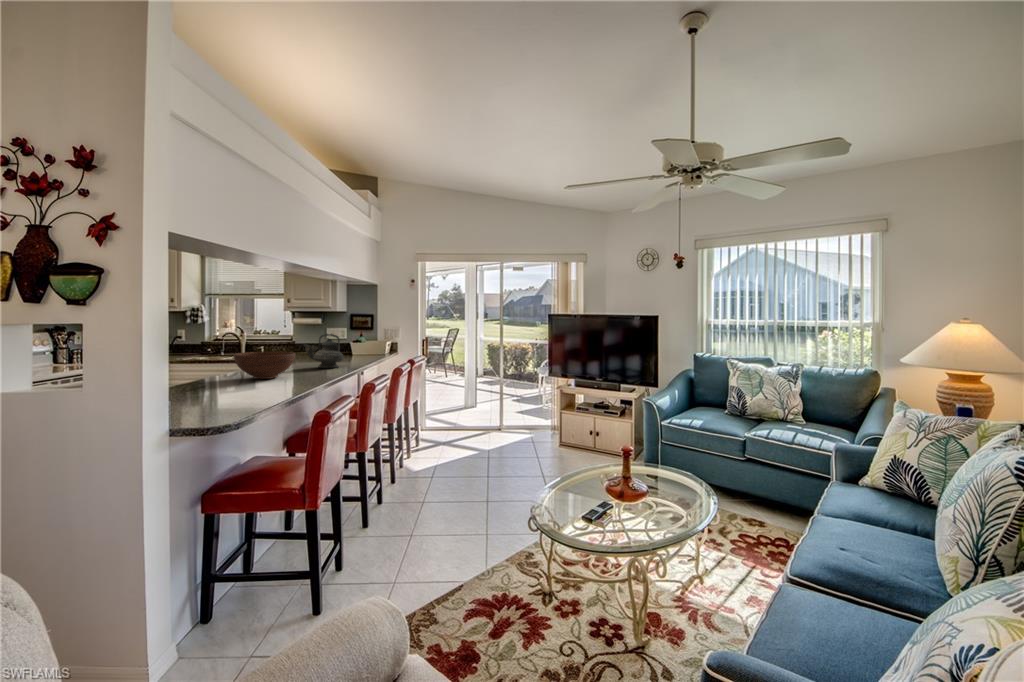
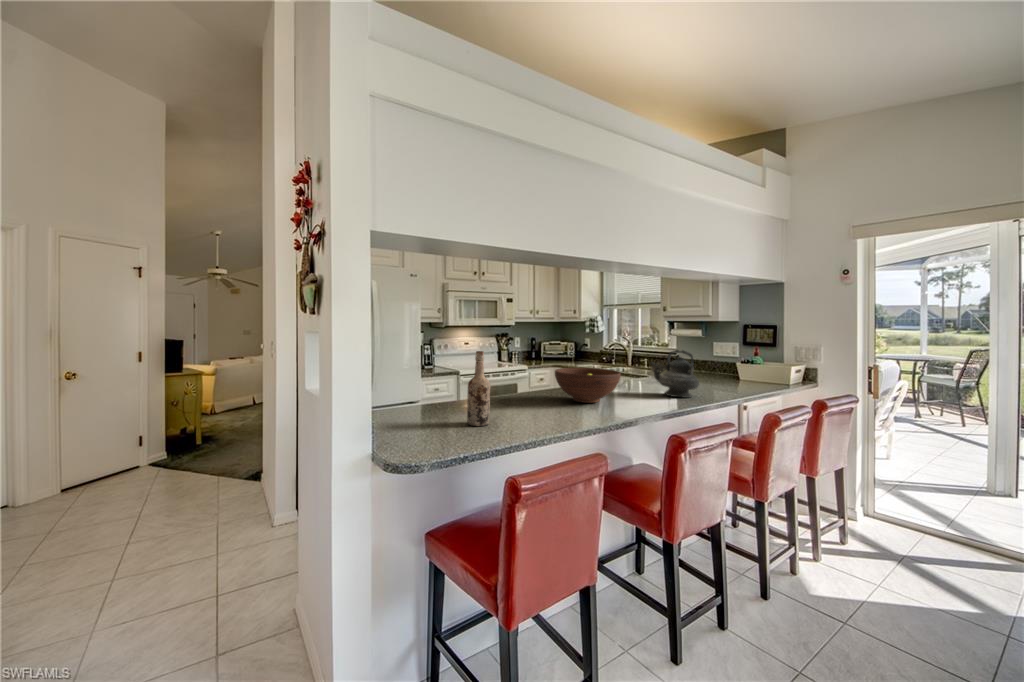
wine bottle: none [191,338,215,403] -> present [467,351,490,426]

